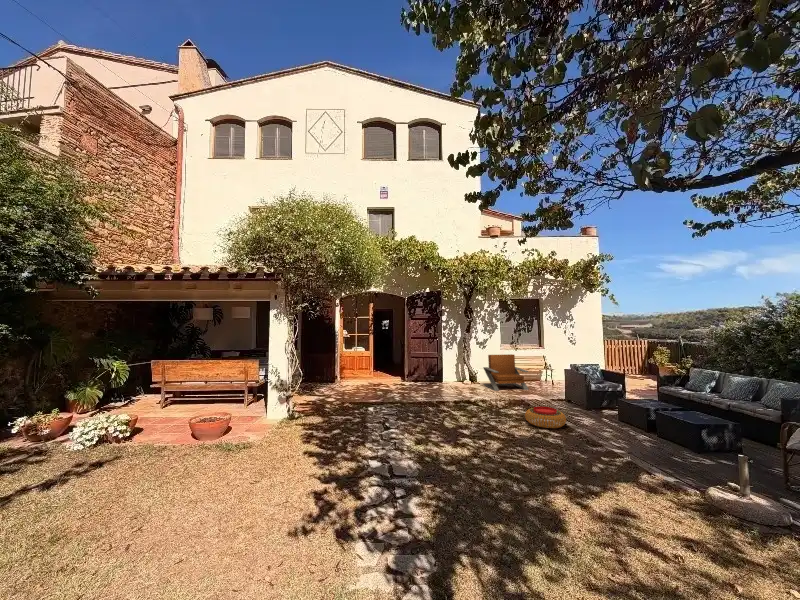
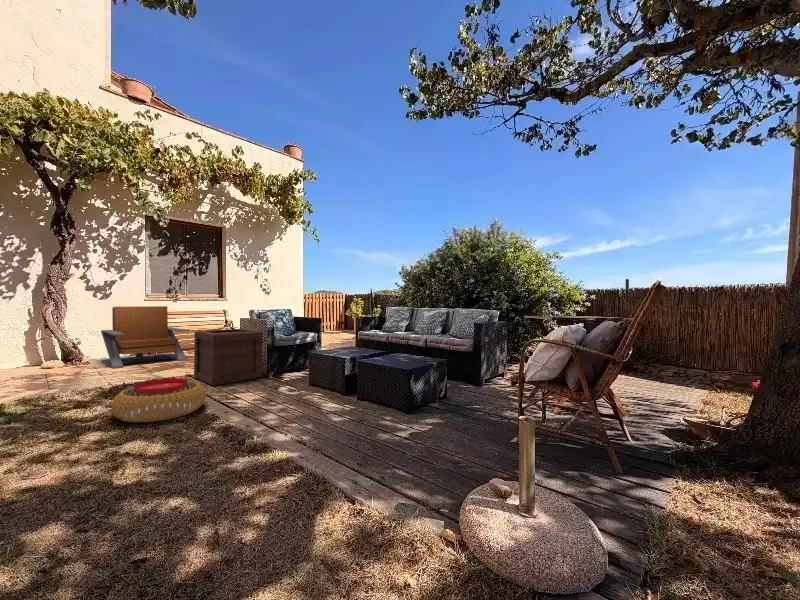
wooden crate: none [544,377,587,412] -> present [194,329,263,386]

